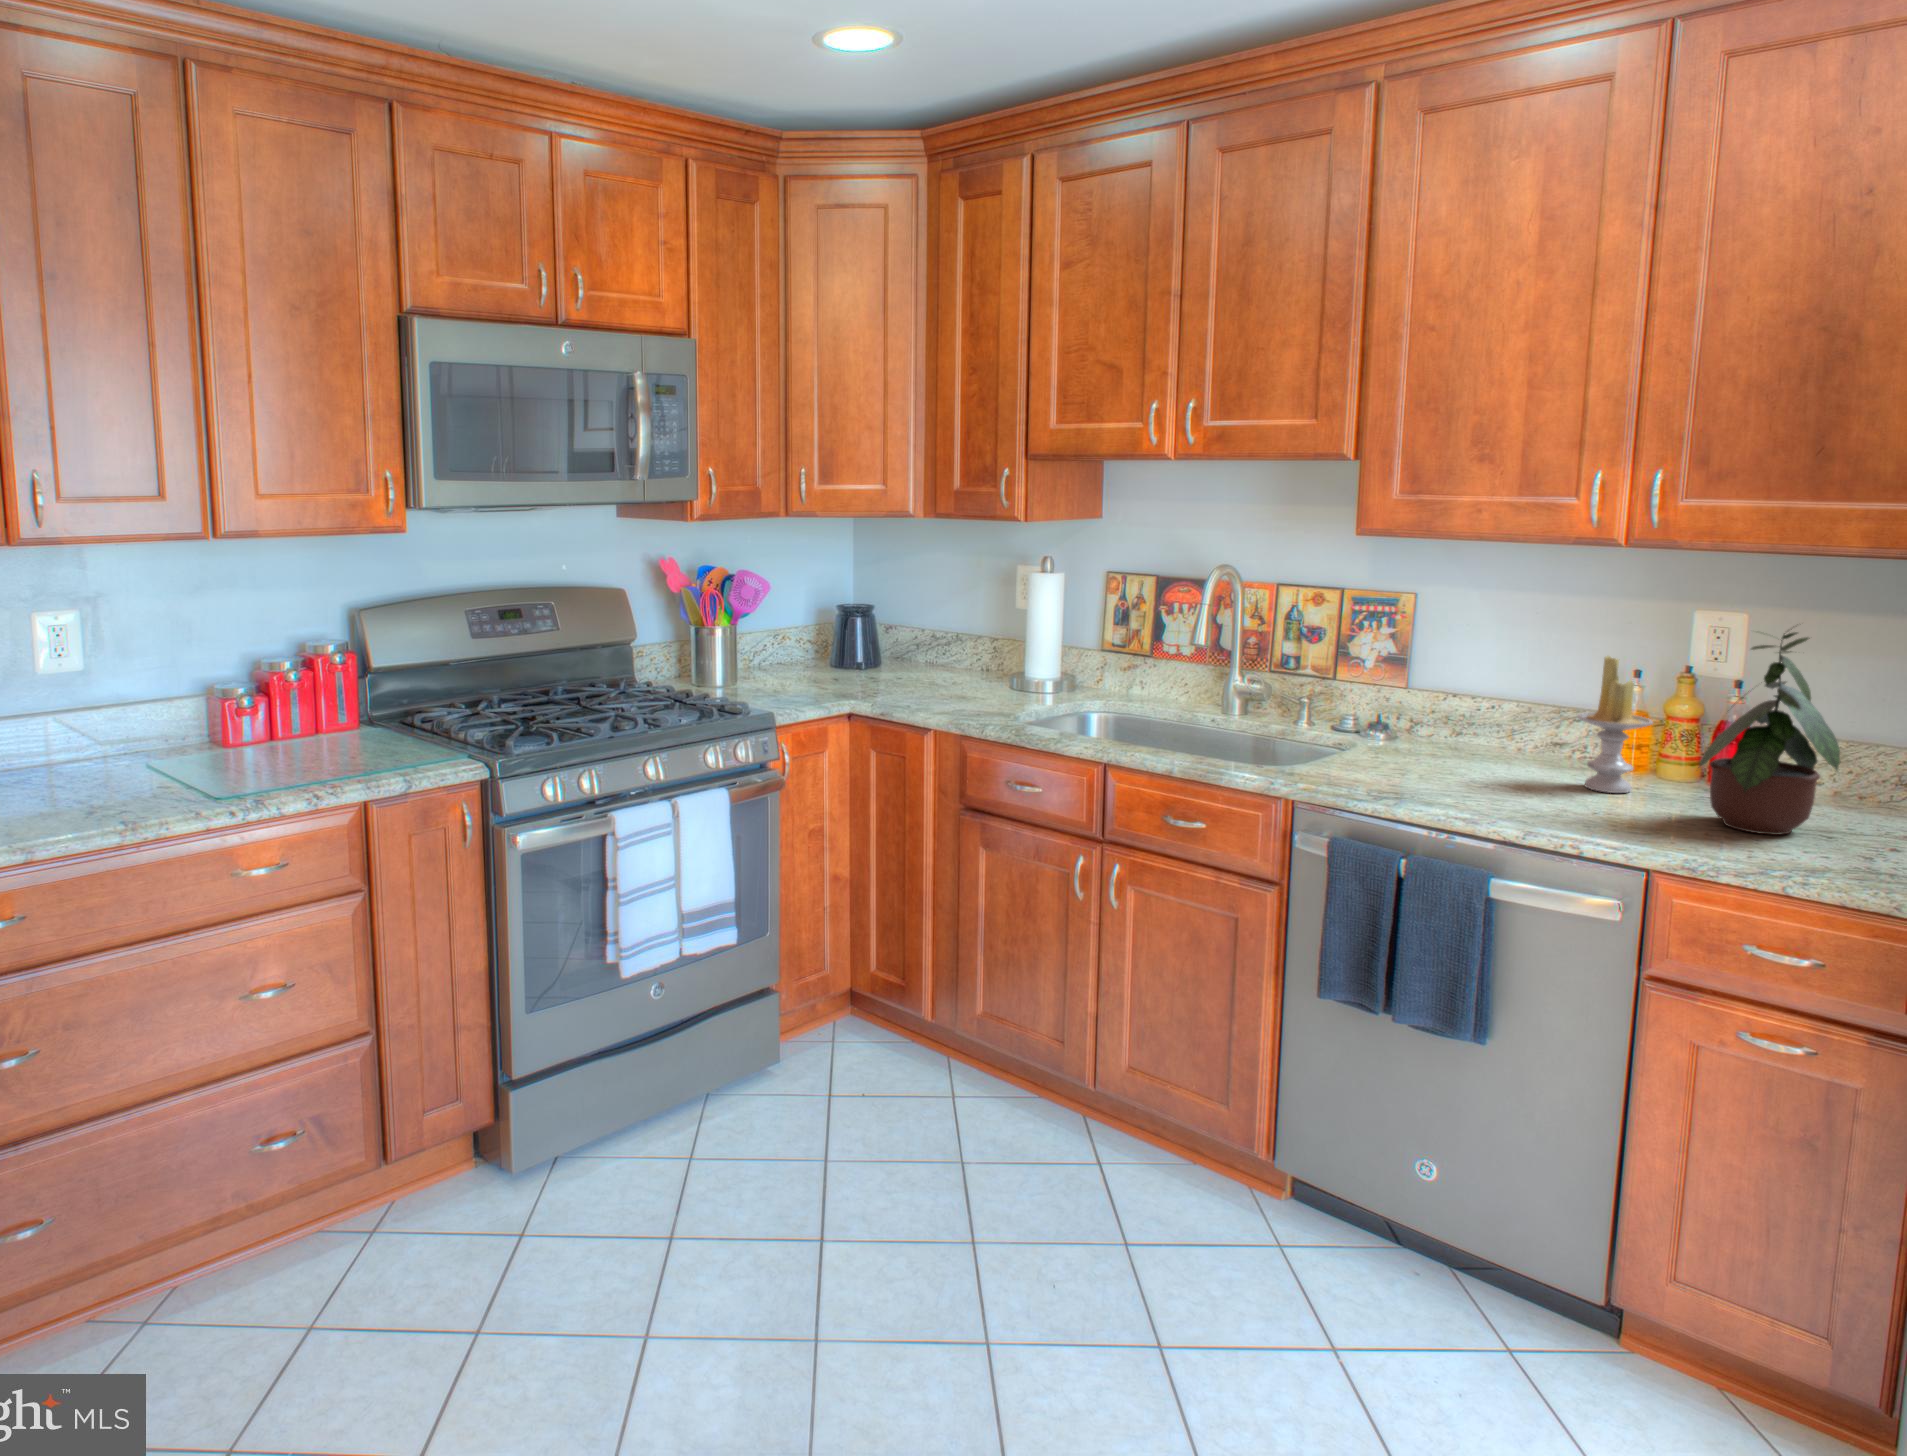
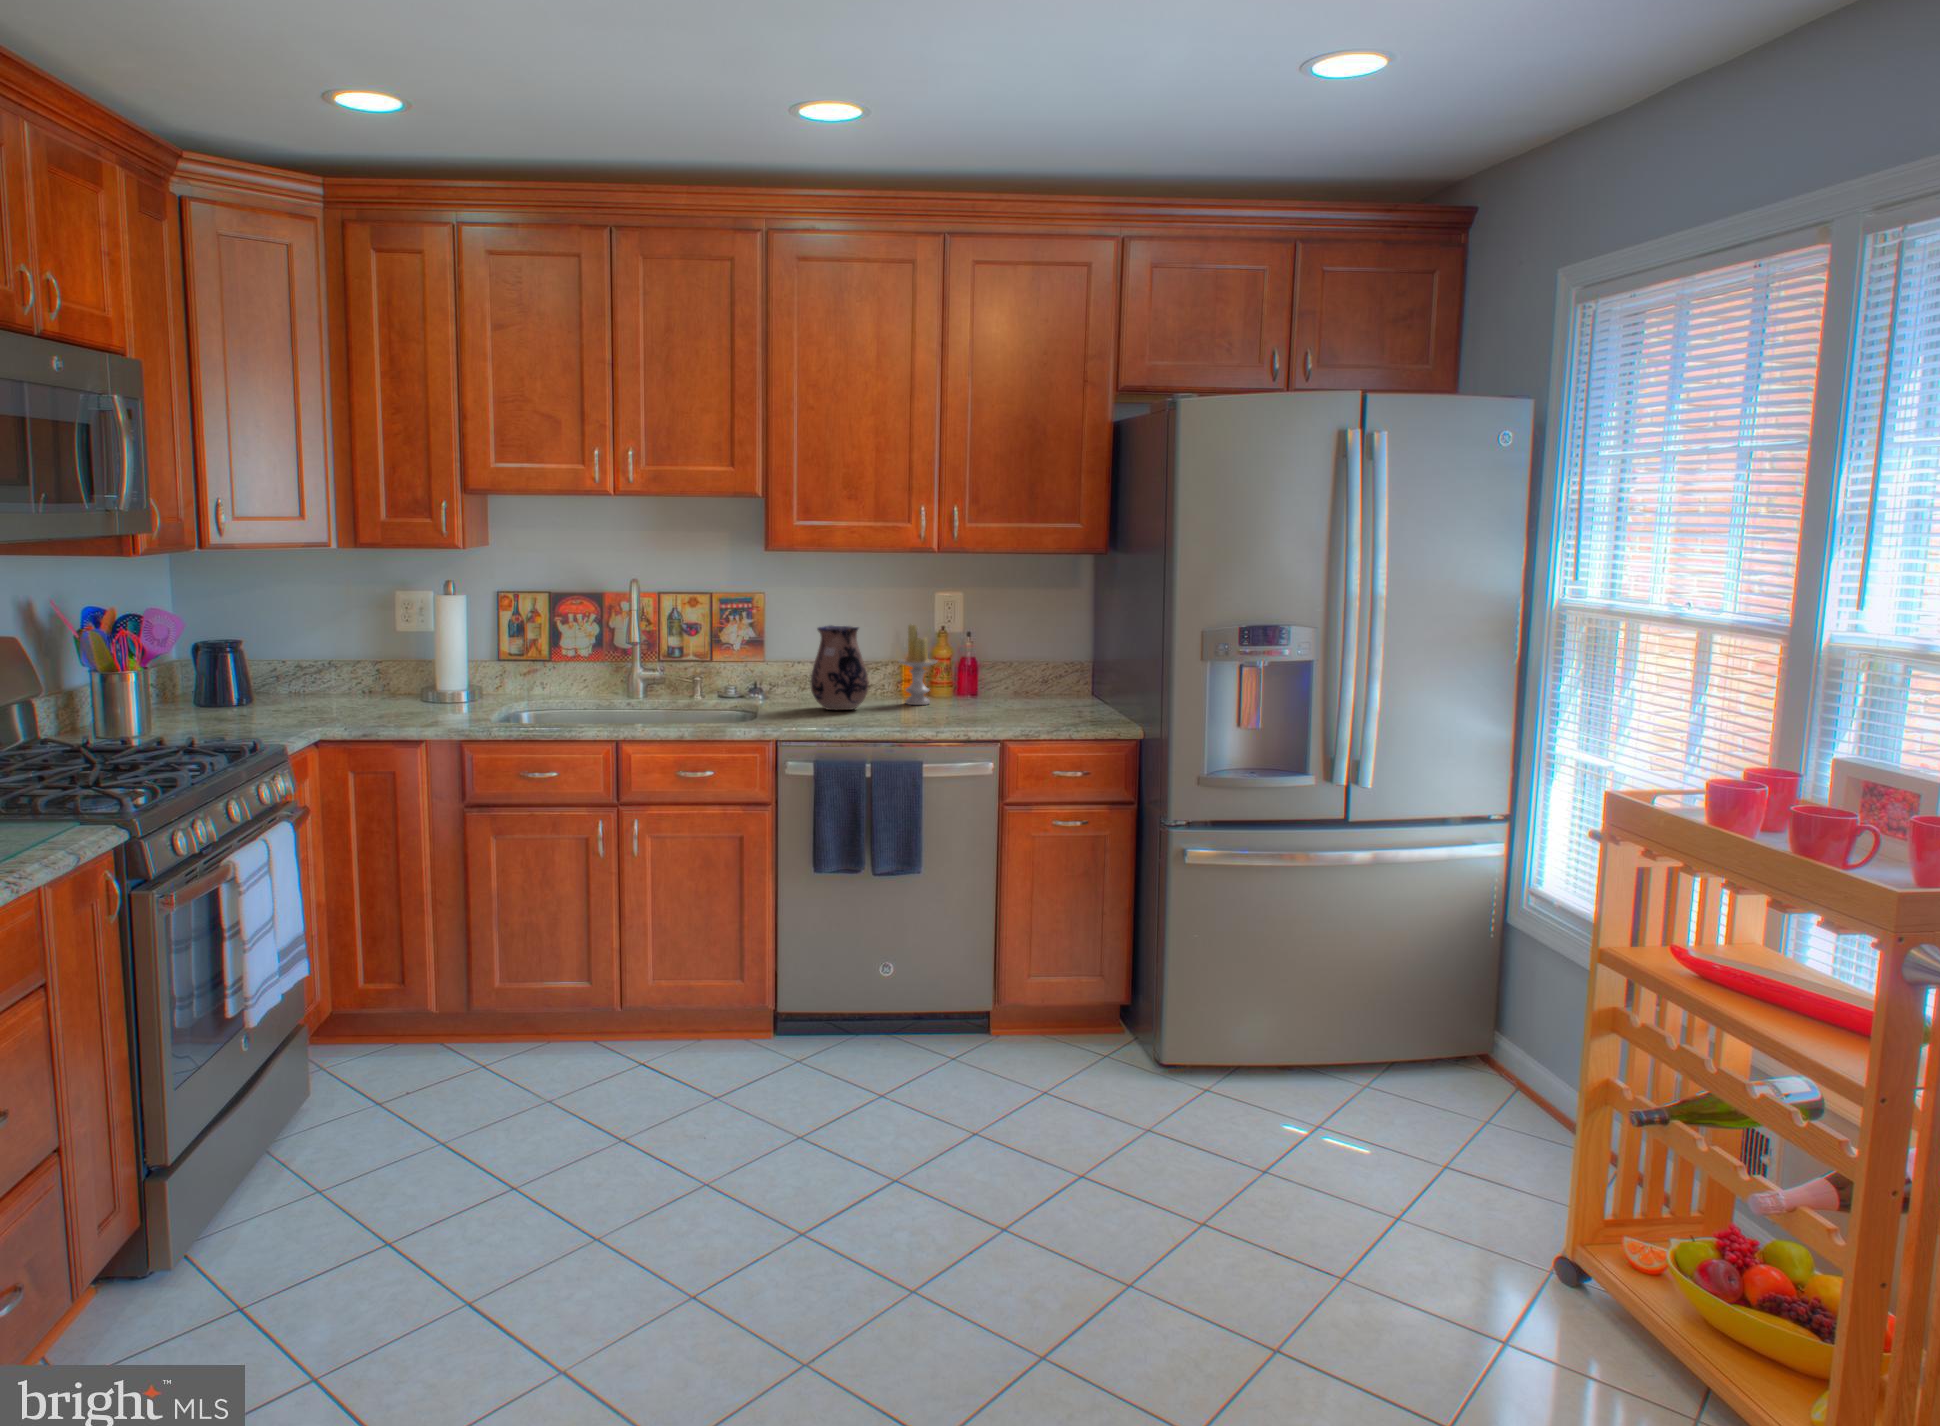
potted plant: present [1700,629,1840,835] -> none [971,595,1045,710]
ceramic pitcher: none [1405,646,1503,781] -> present [811,625,869,710]

